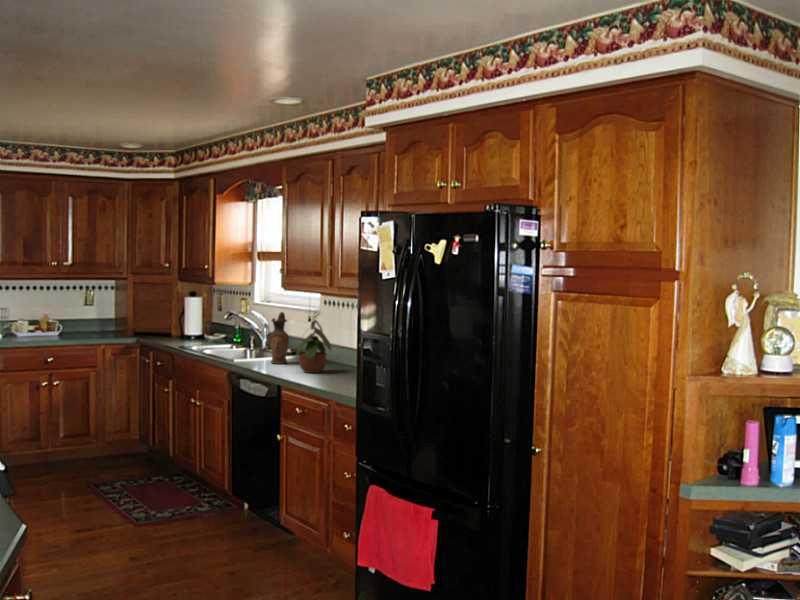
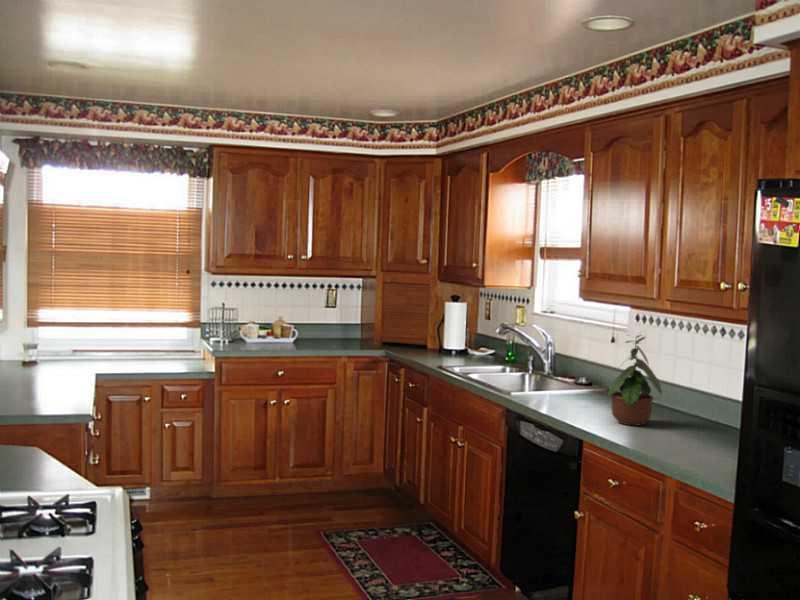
ceramic pitcher: present [268,312,289,364] -> none [561,330,591,404]

